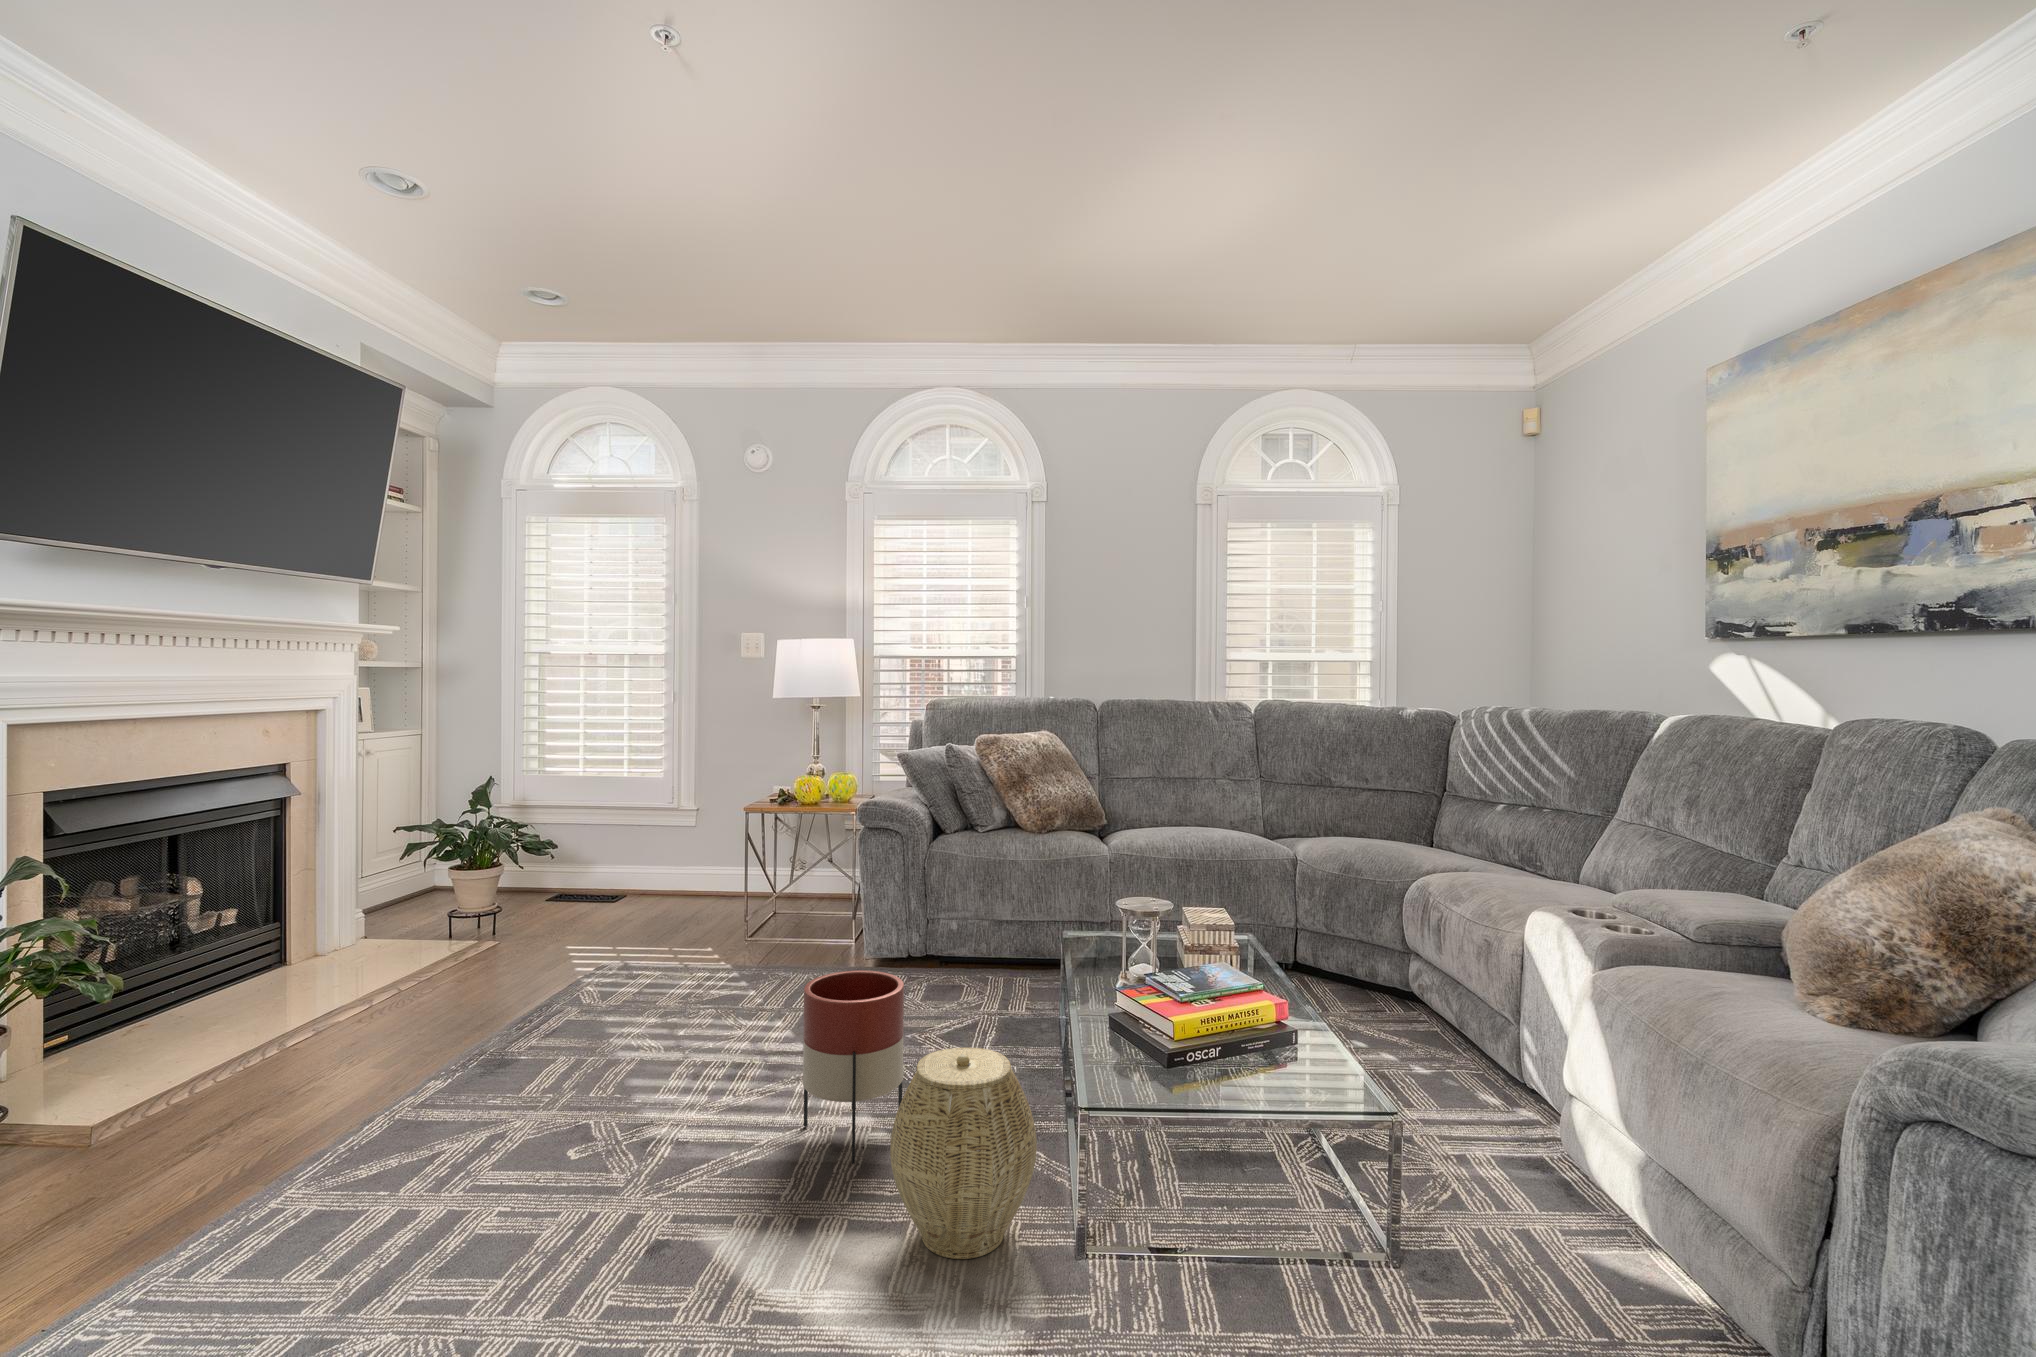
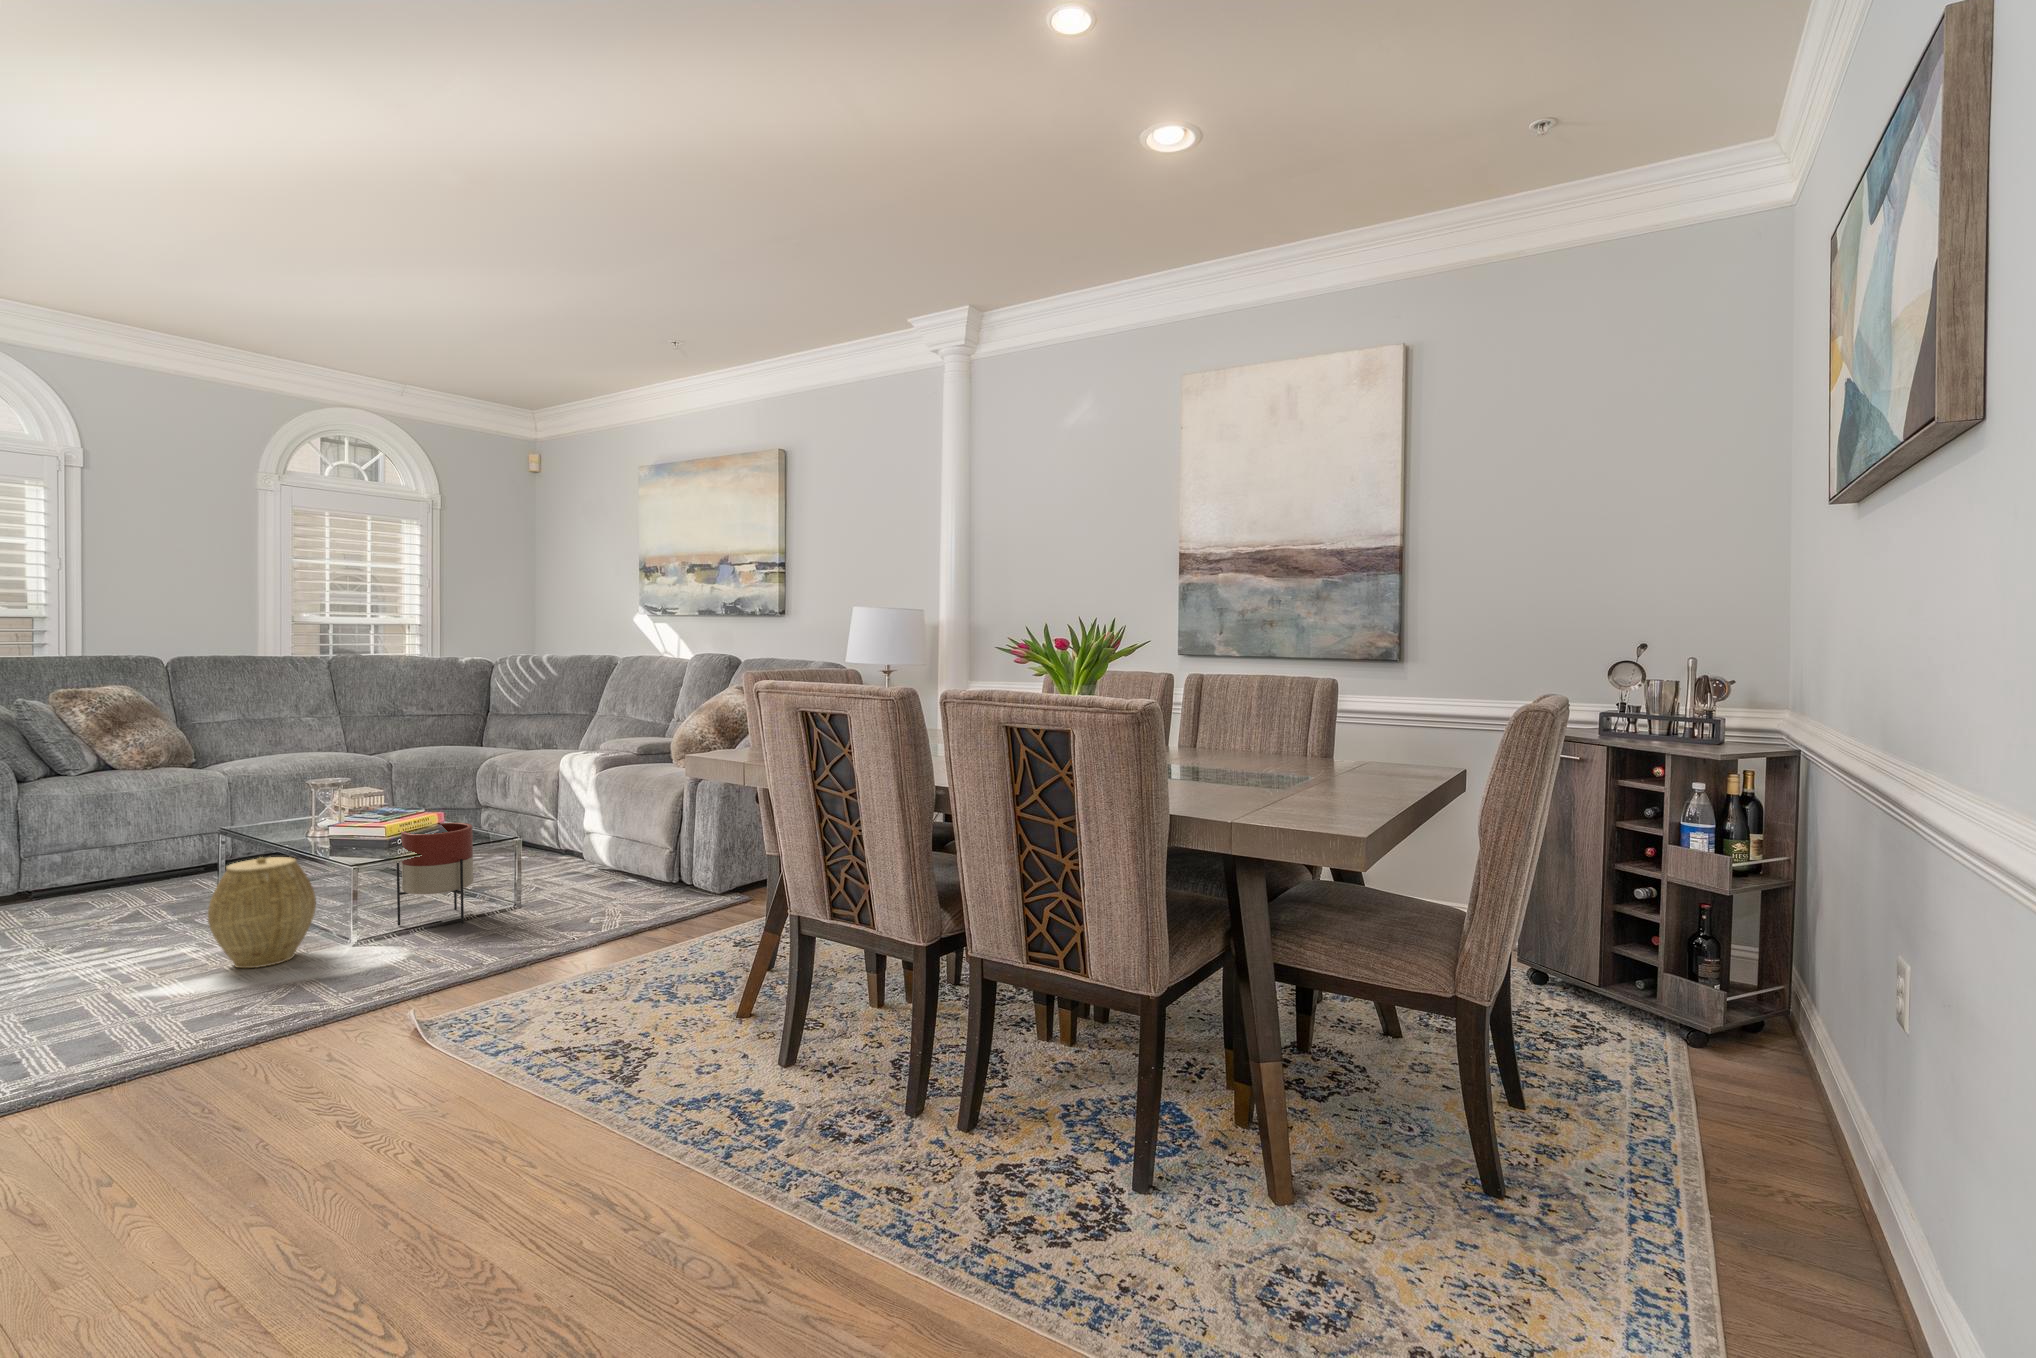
planter: present [803,970,904,1163] -> present [397,823,474,926]

